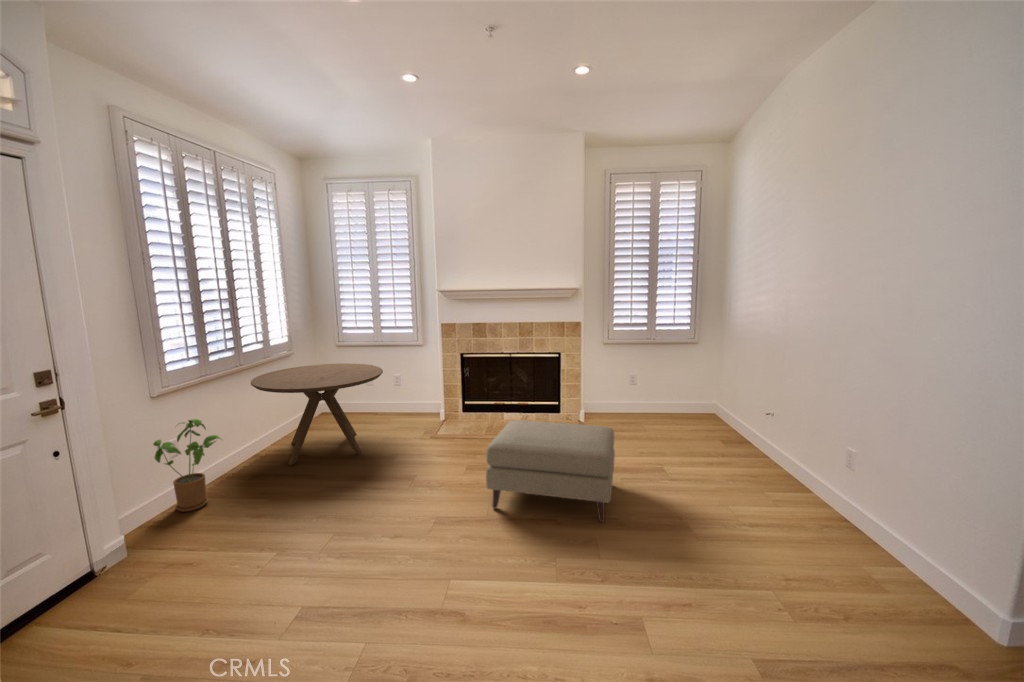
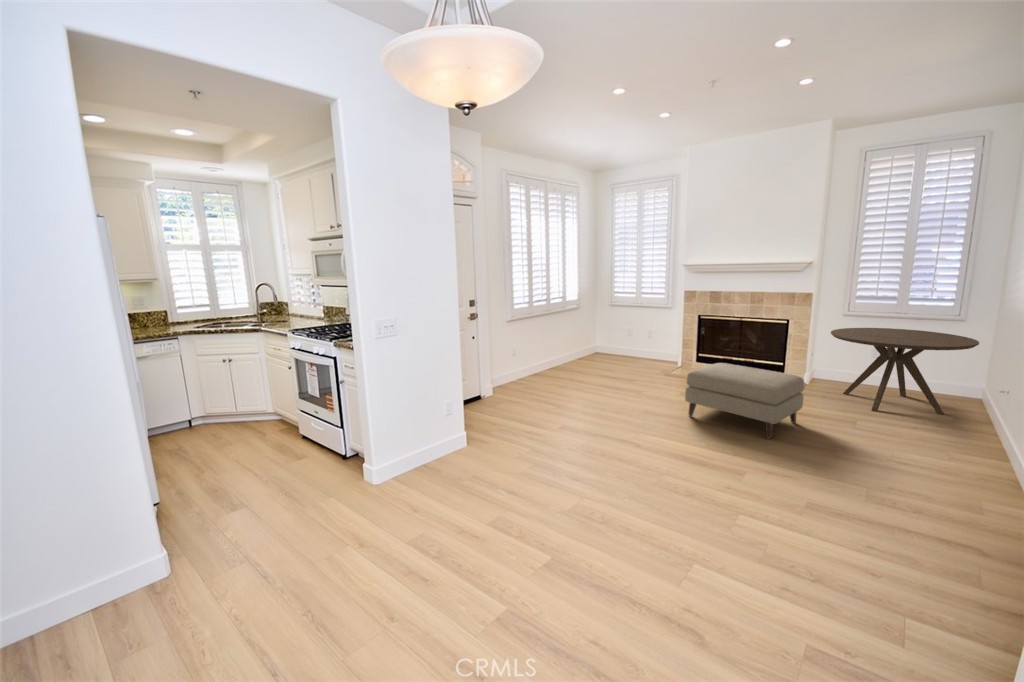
dining table: present [251,363,383,465] -> present [831,328,979,414]
house plant: present [153,419,221,512] -> none [507,336,538,384]

